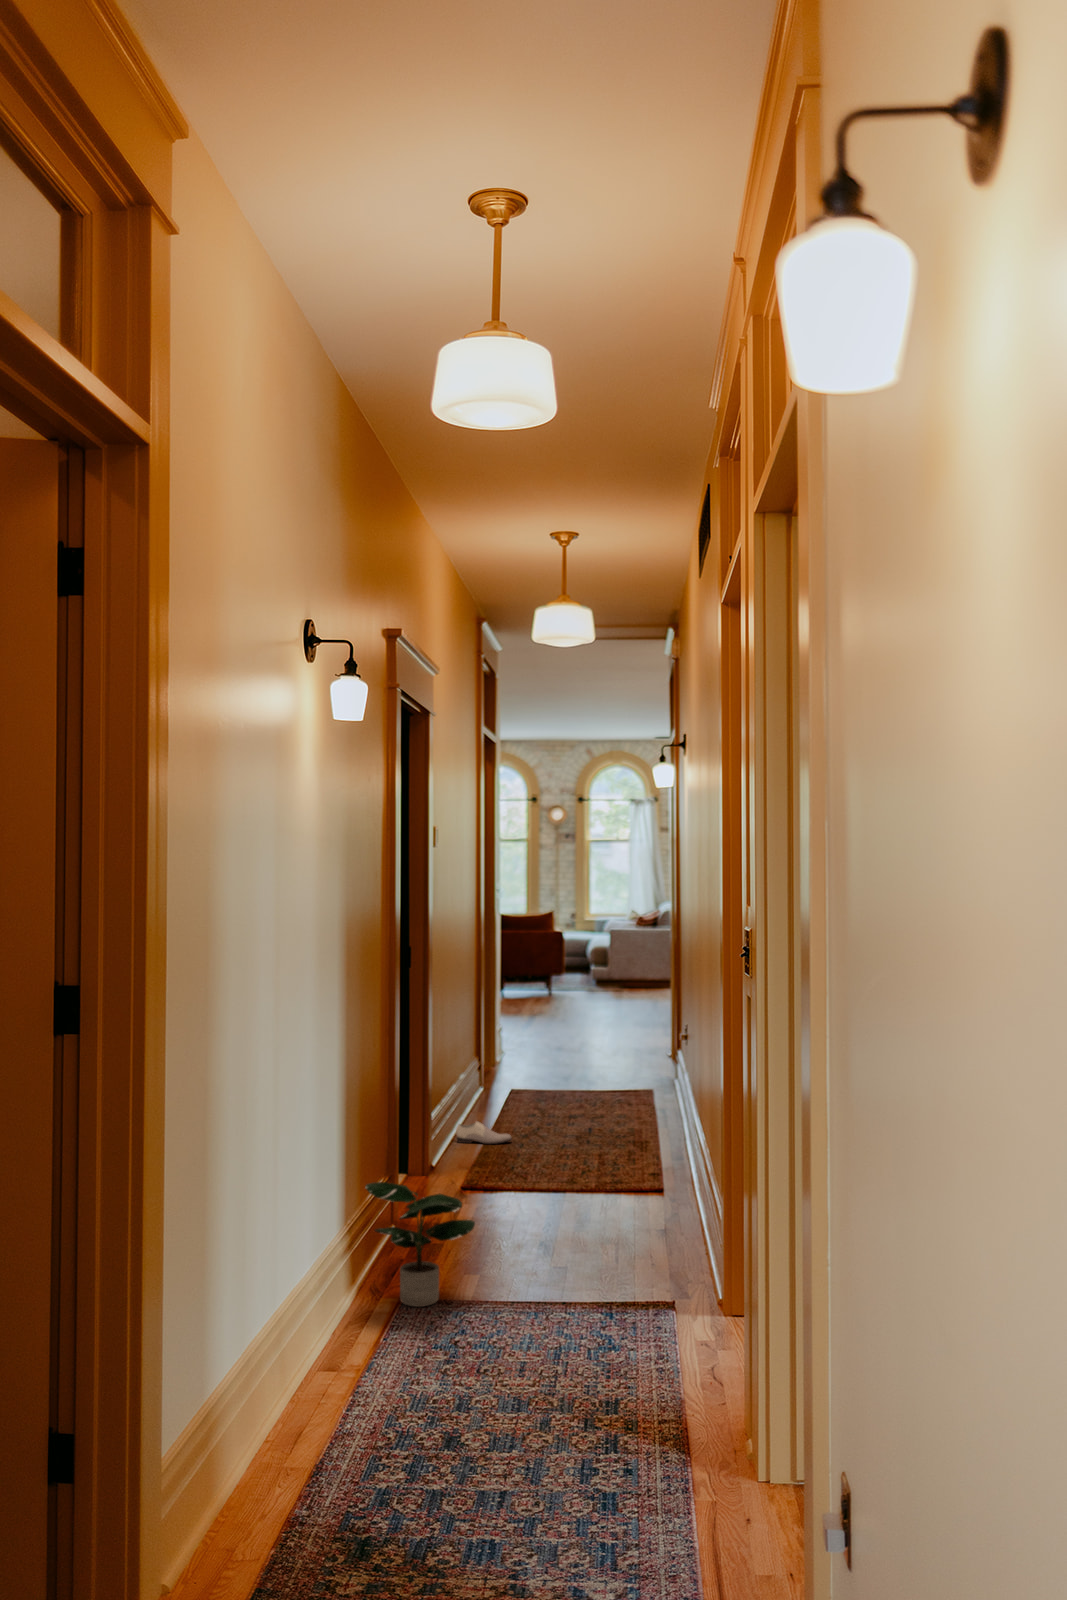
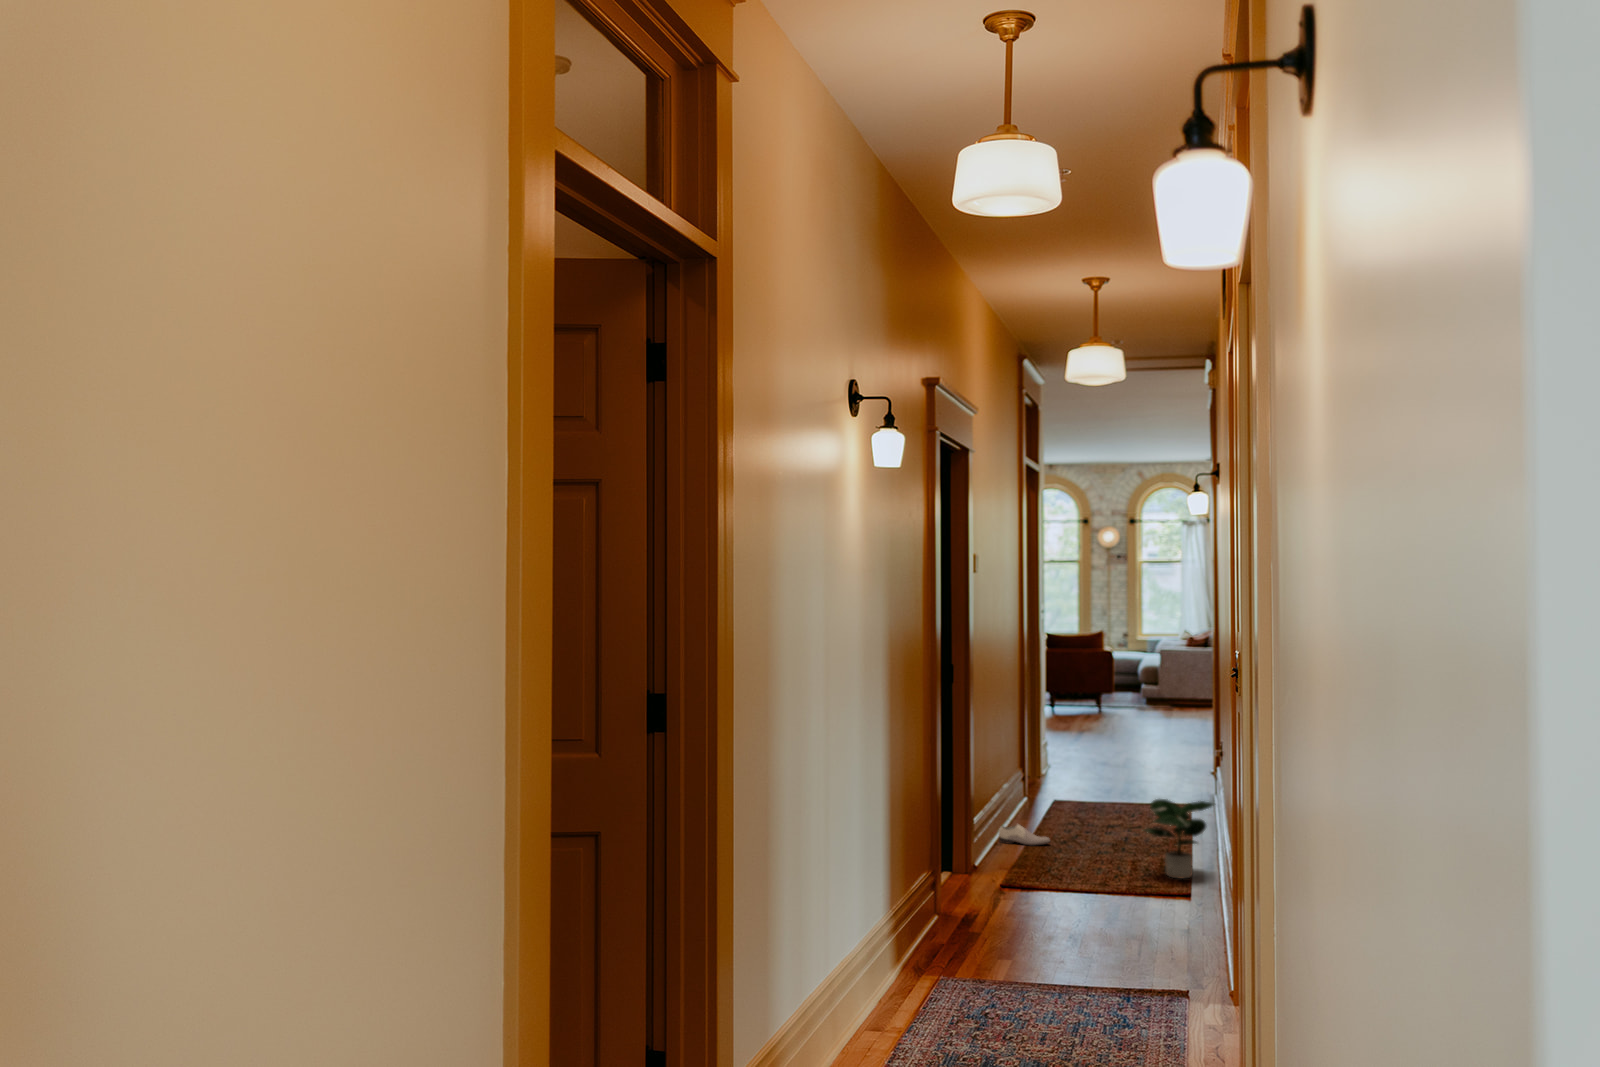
potted plant: present [365,1182,475,1307] -> present [1144,799,1214,879]

